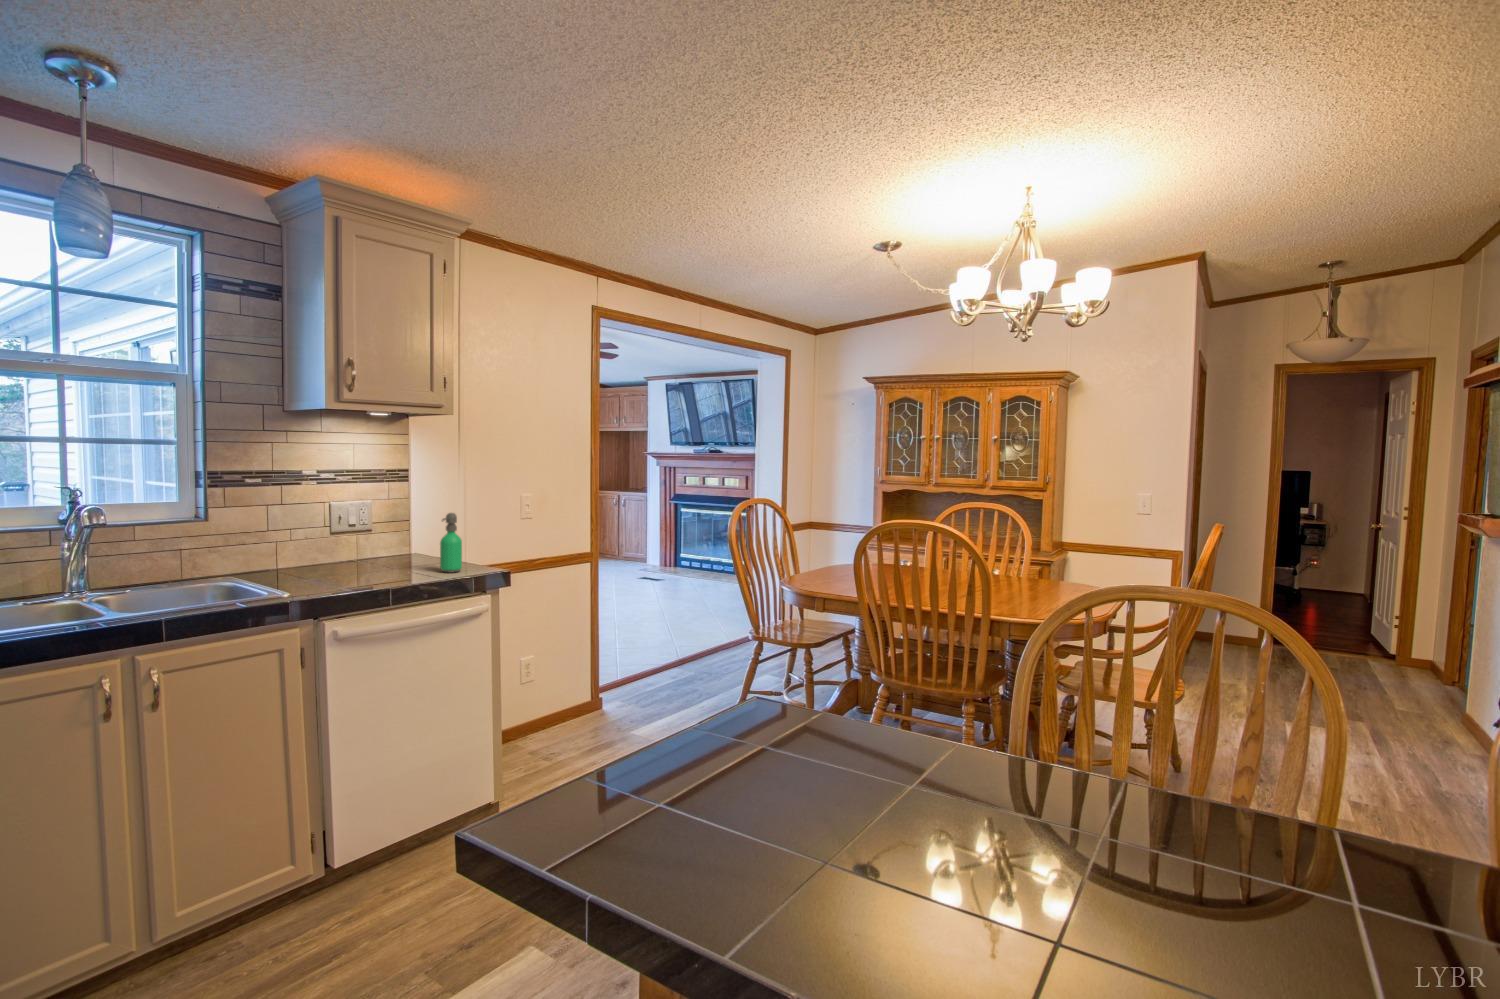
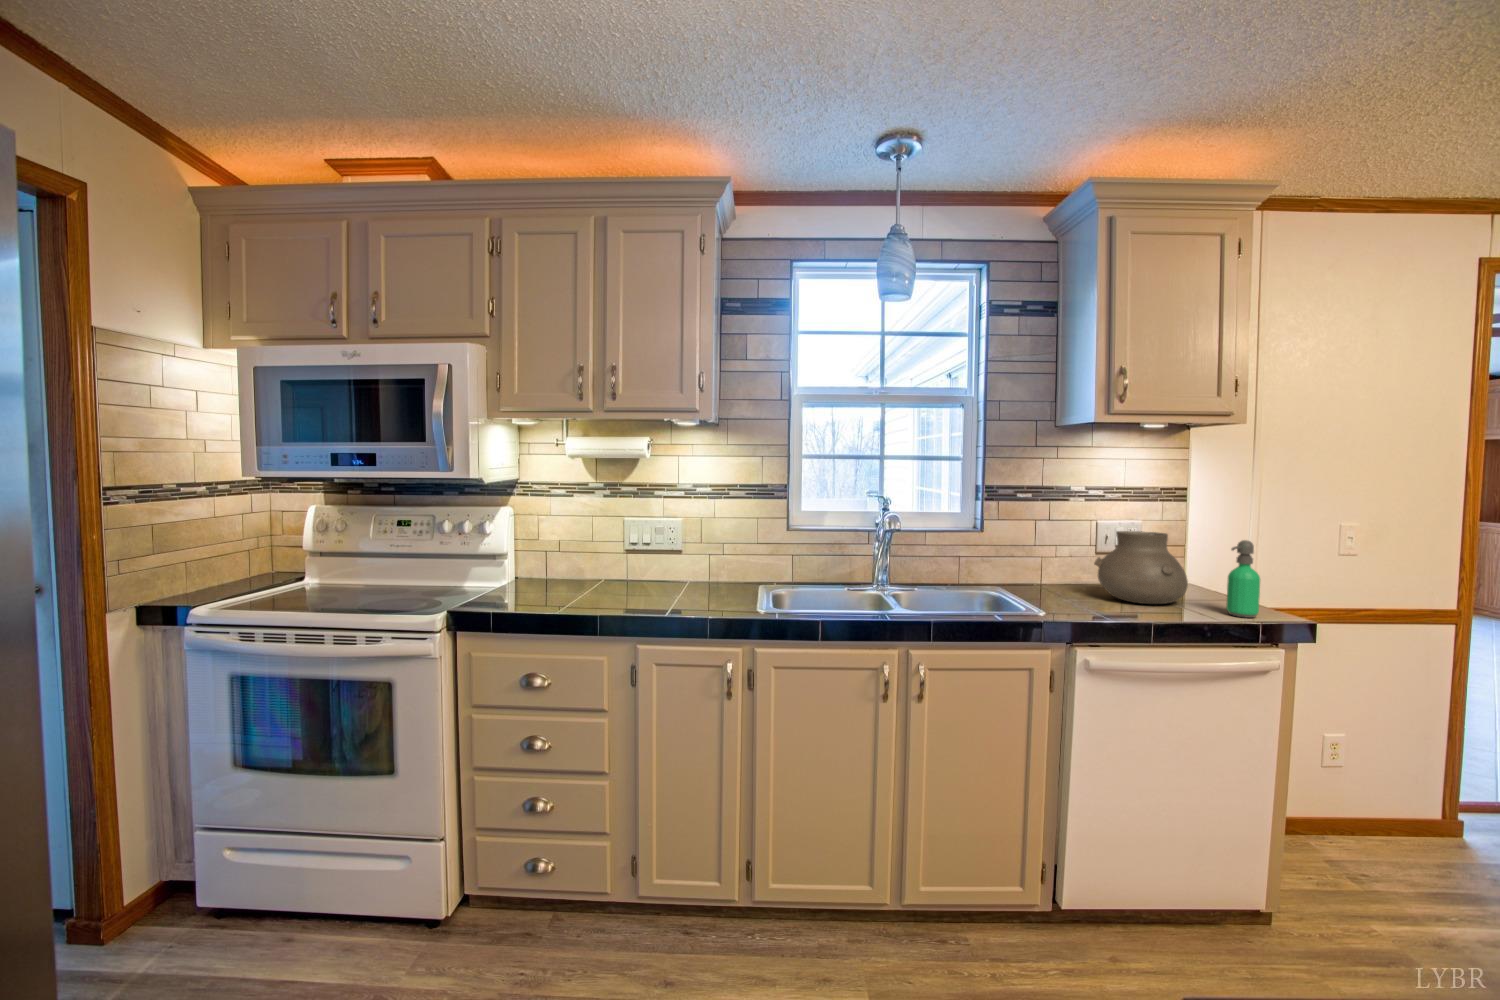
vase: none [332,511,412,573] -> present [1094,531,1188,604]

